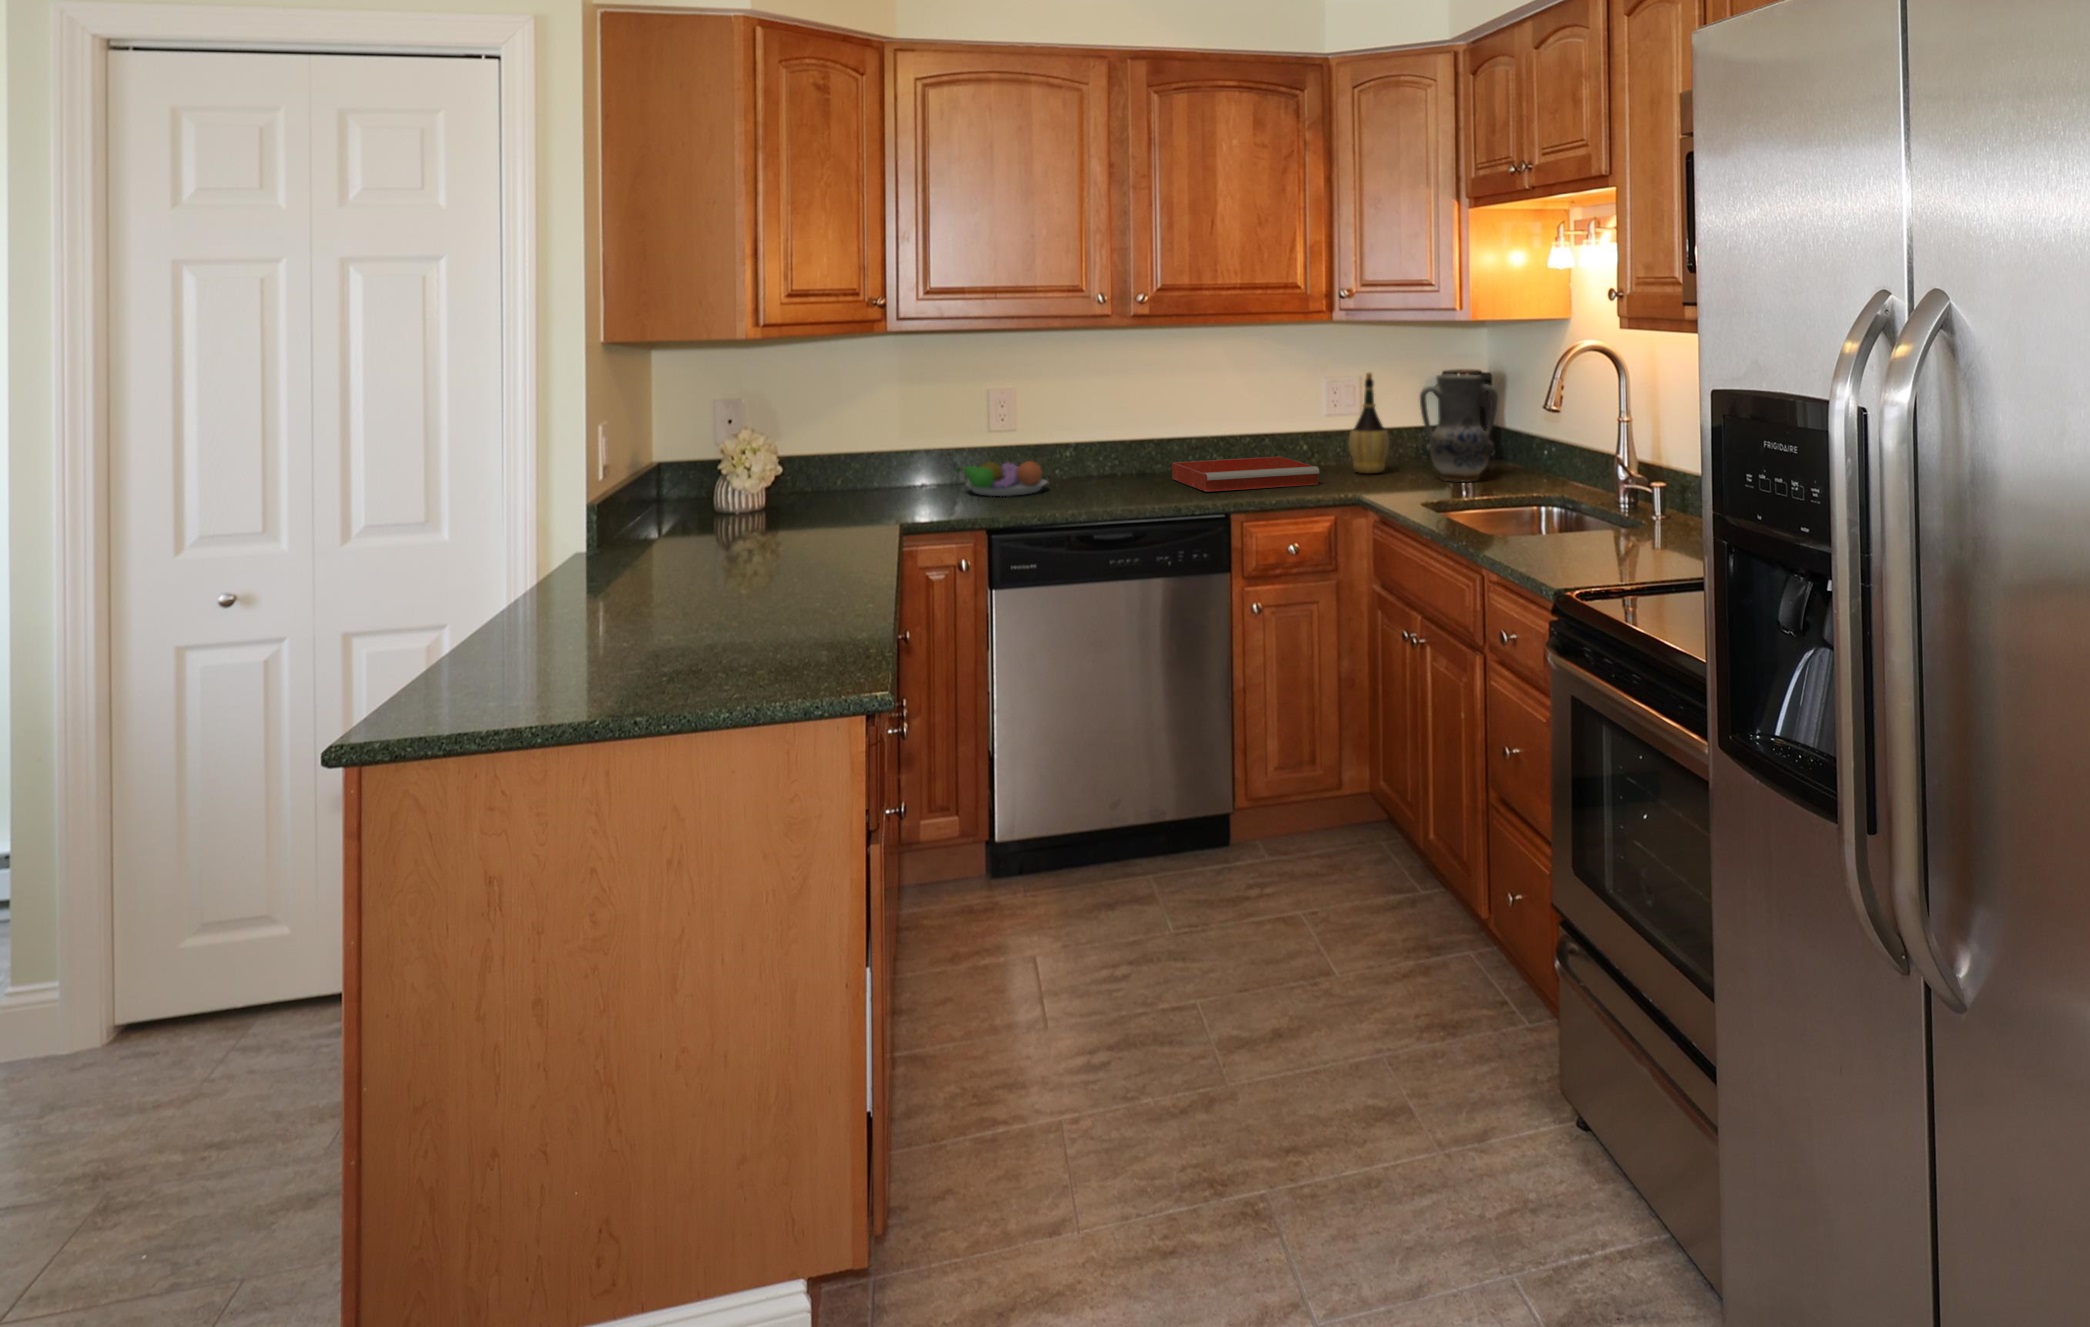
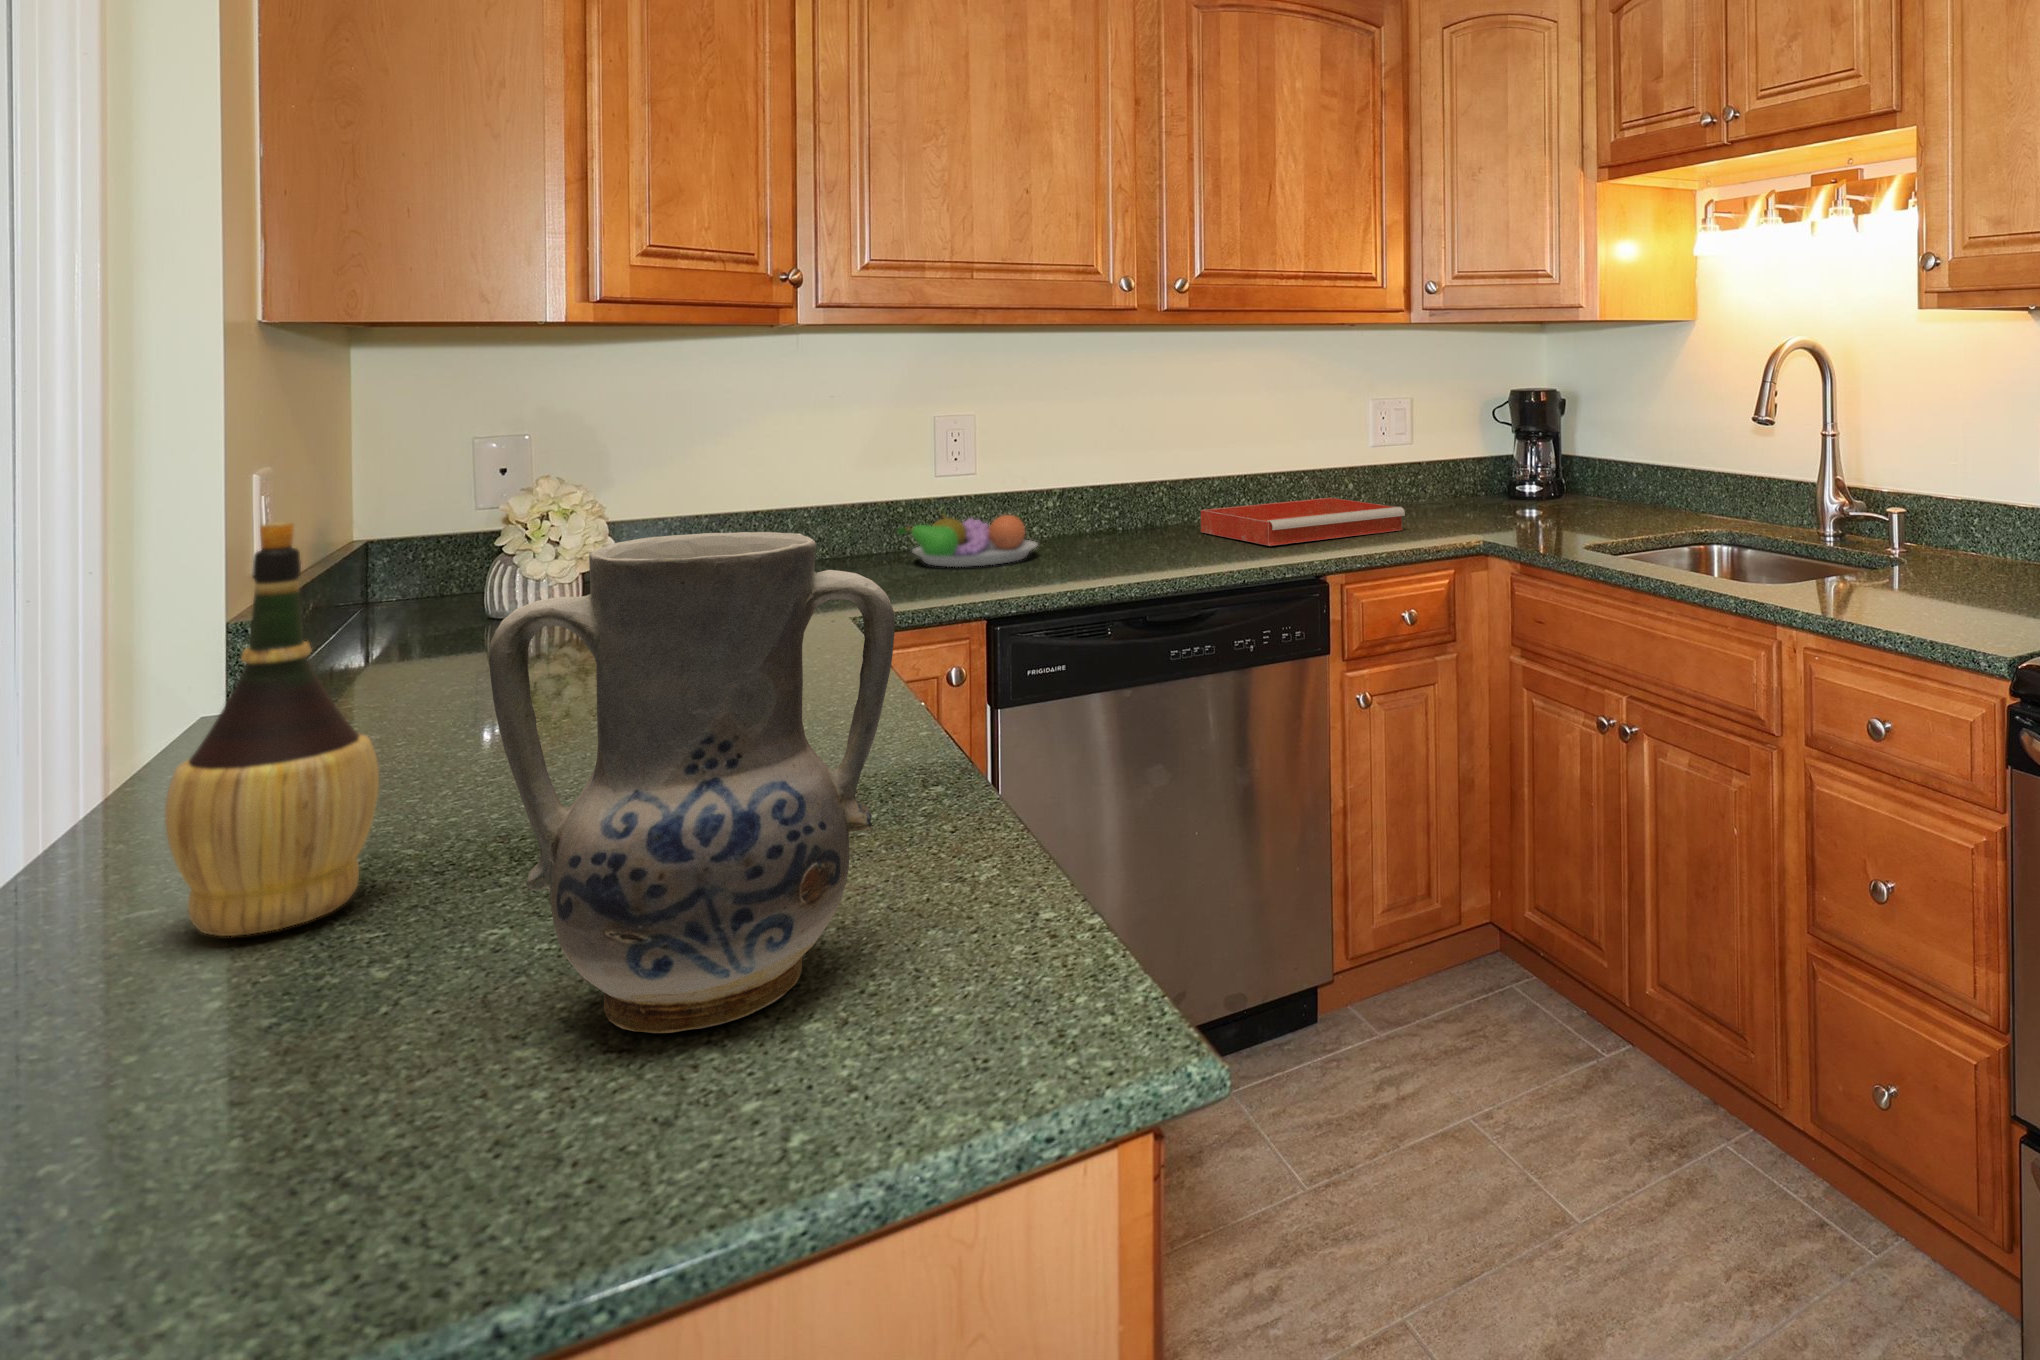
wine bottle: present [1349,373,1389,473] -> present [165,522,379,936]
vase: present [1420,374,1498,482] -> present [489,532,895,1033]

